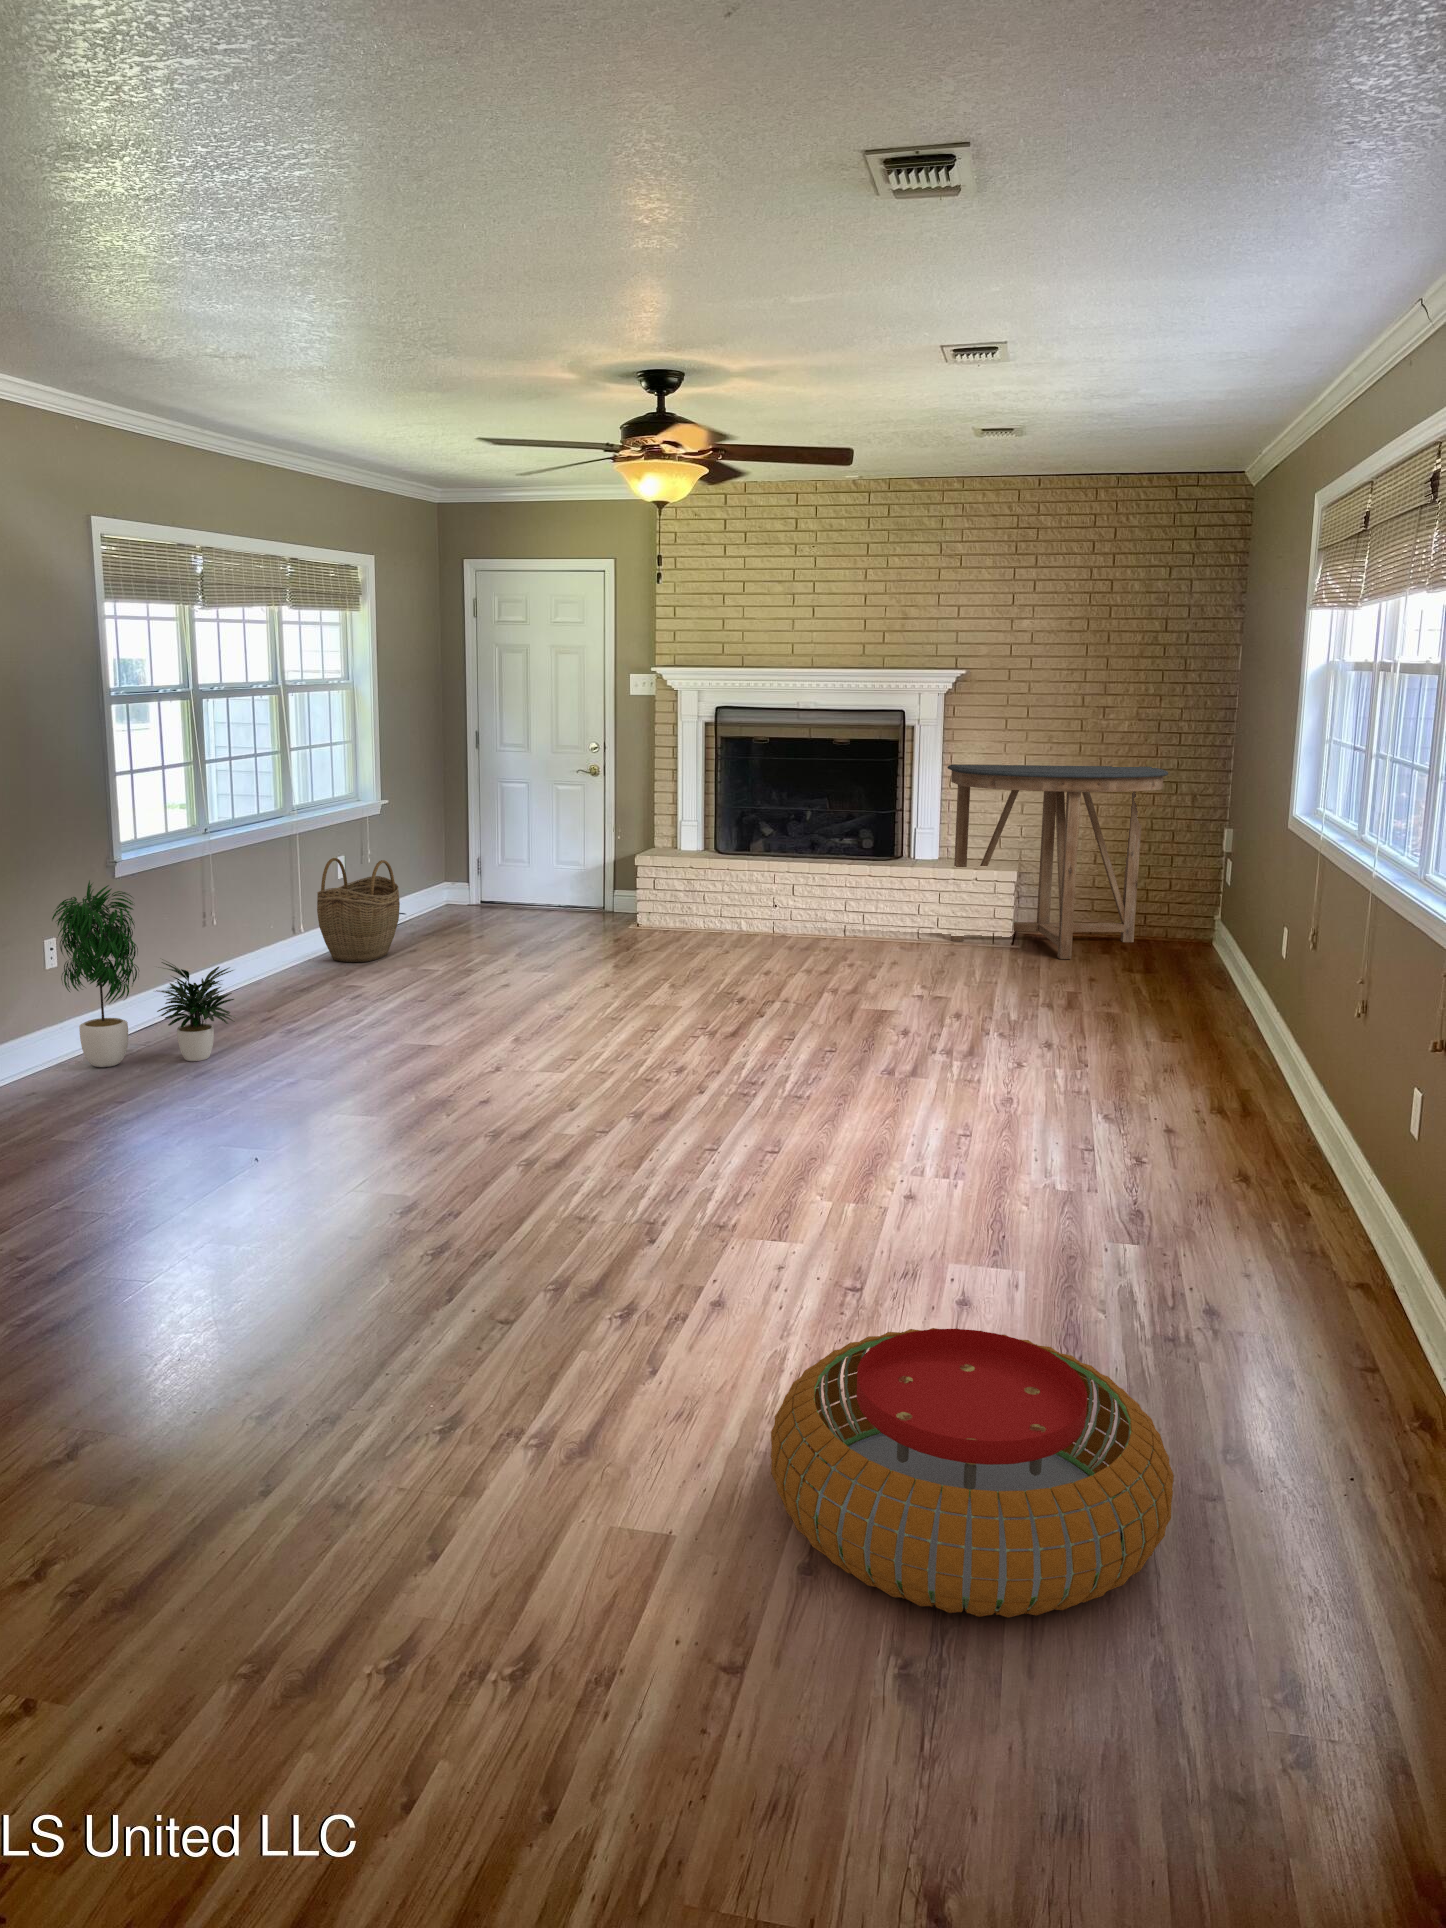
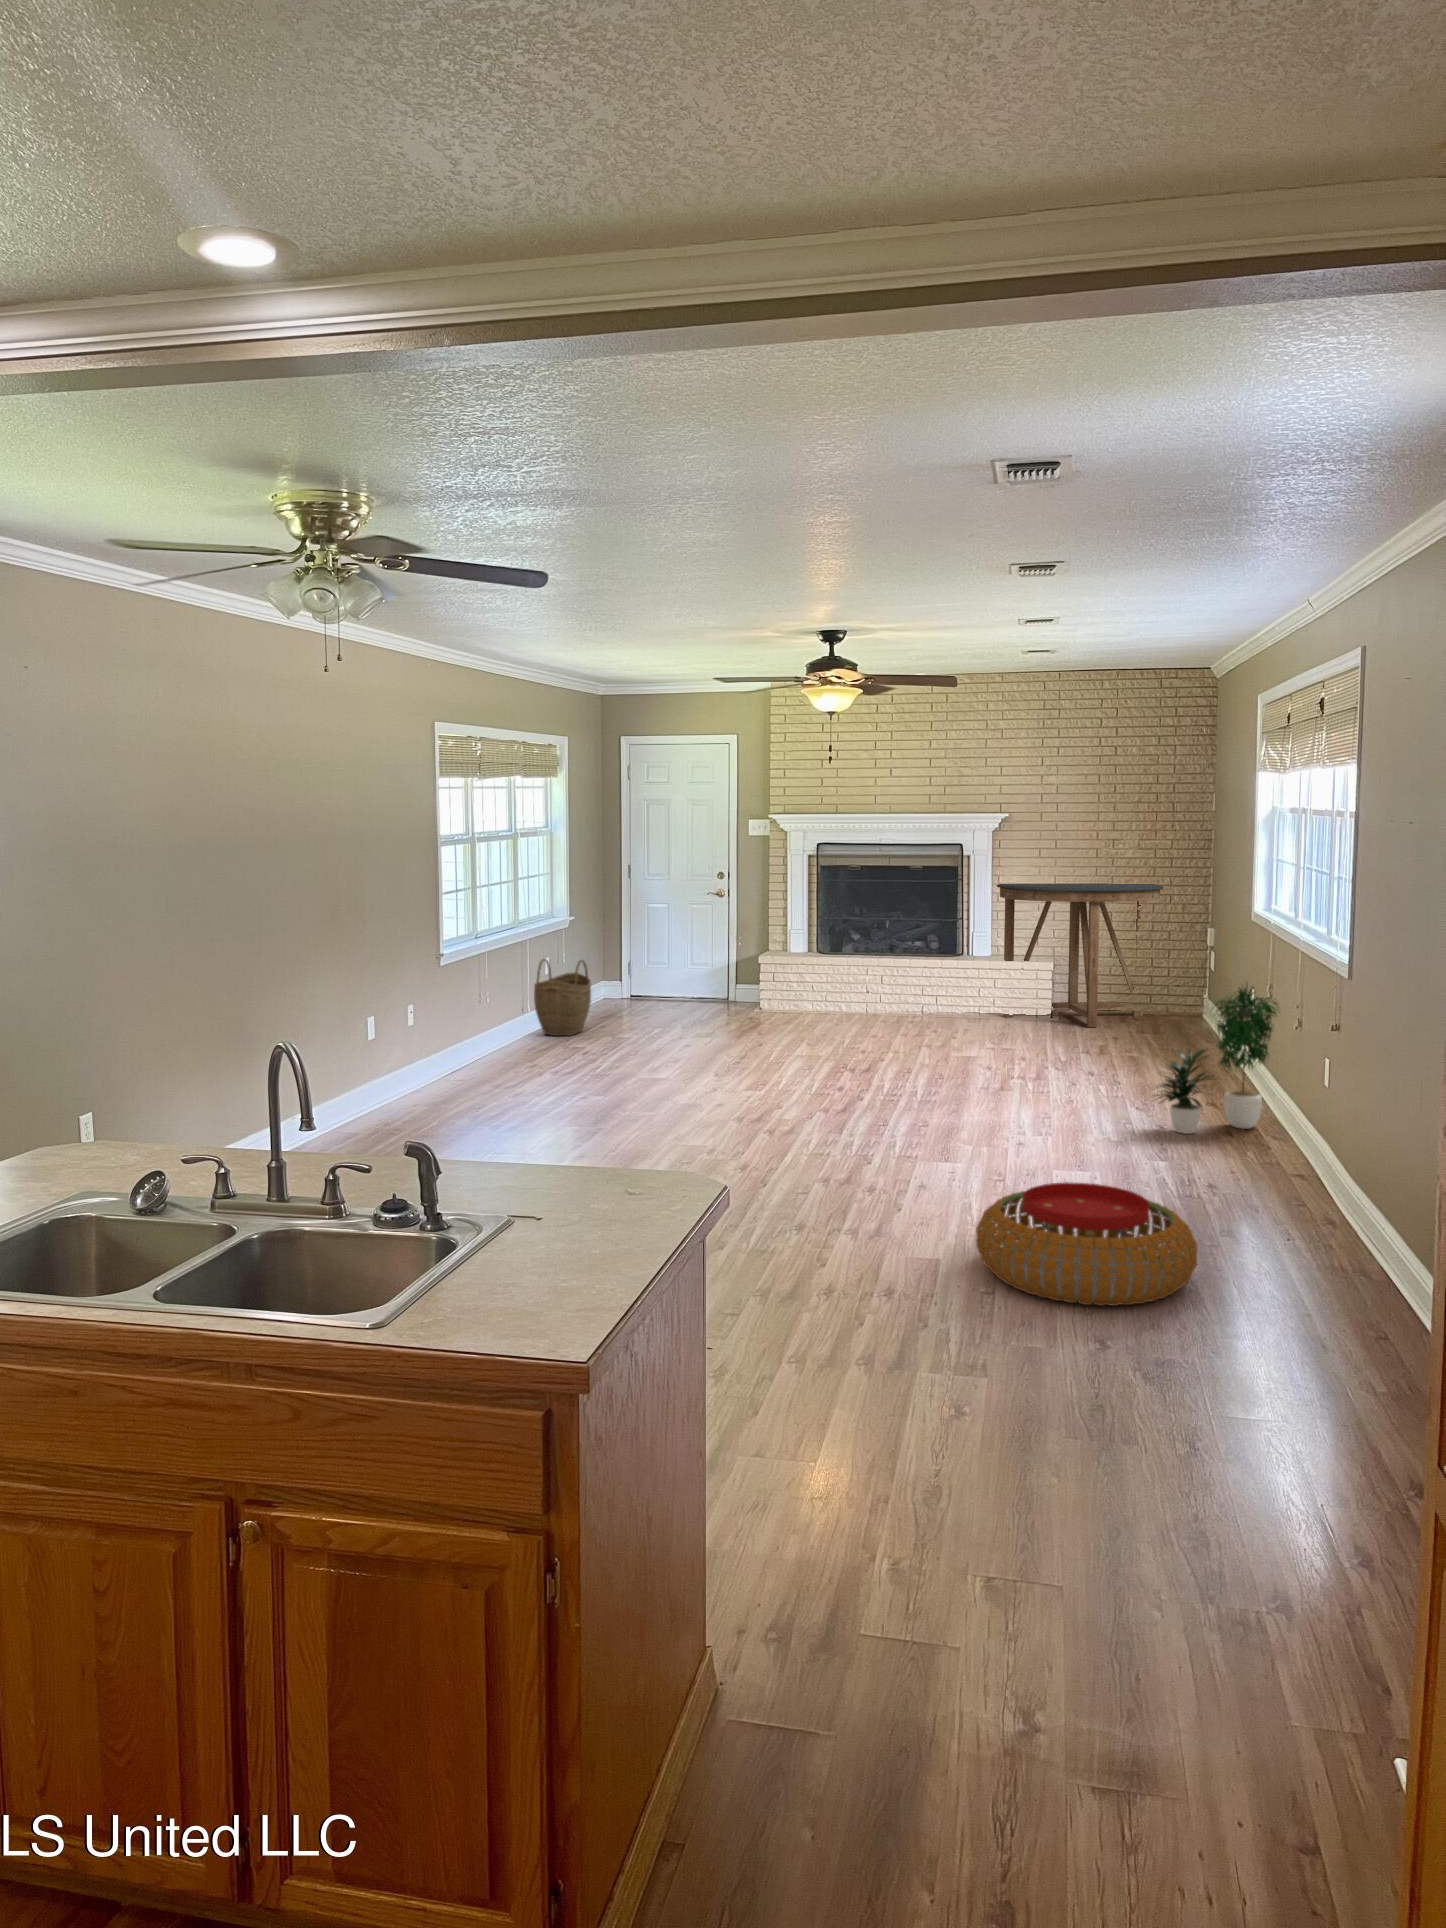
potted plant: present [52,881,235,1067] -> present [1157,987,1280,1134]

